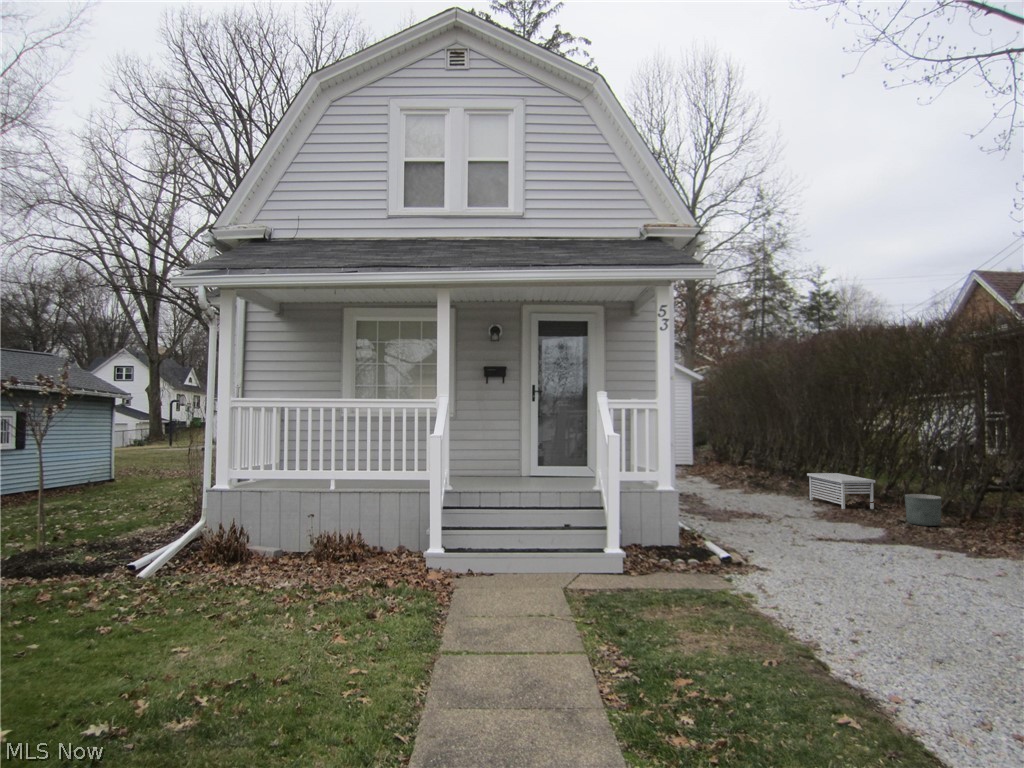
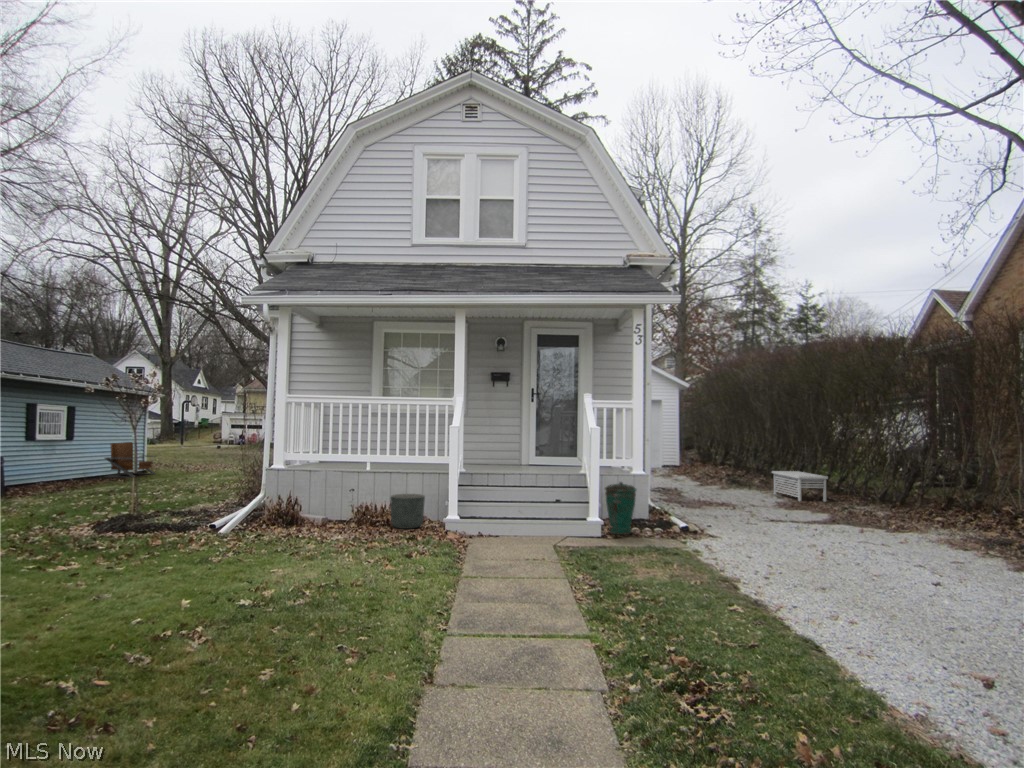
lounge chair: none [70,449,130,488] -> present [105,442,155,477]
planter: present [905,494,942,526] -> present [390,494,425,529]
trash can: none [624,501,665,568] -> present [605,482,636,535]

